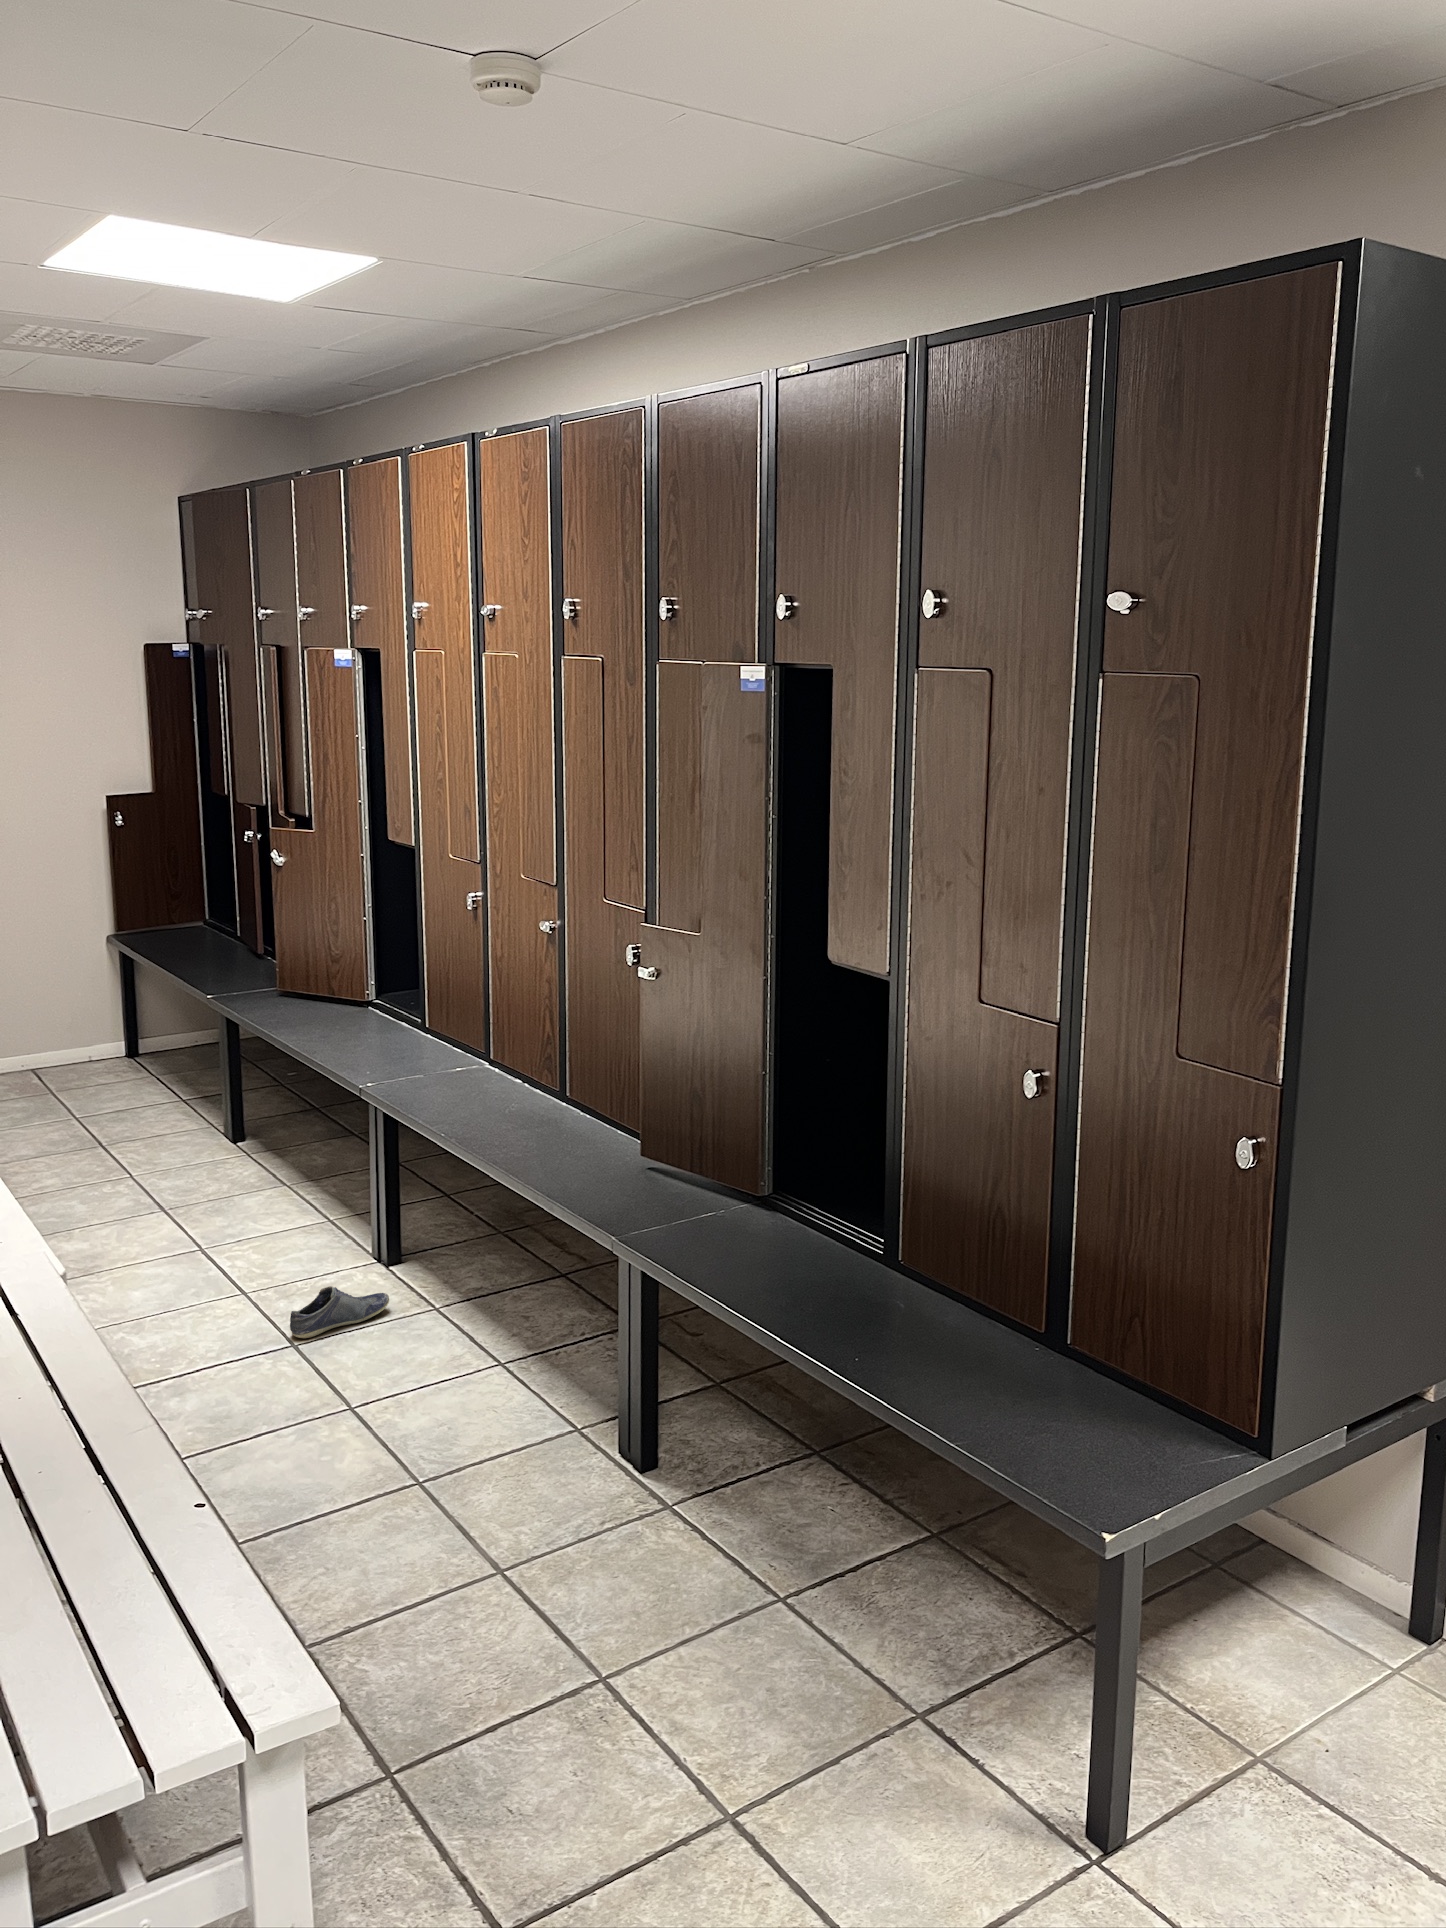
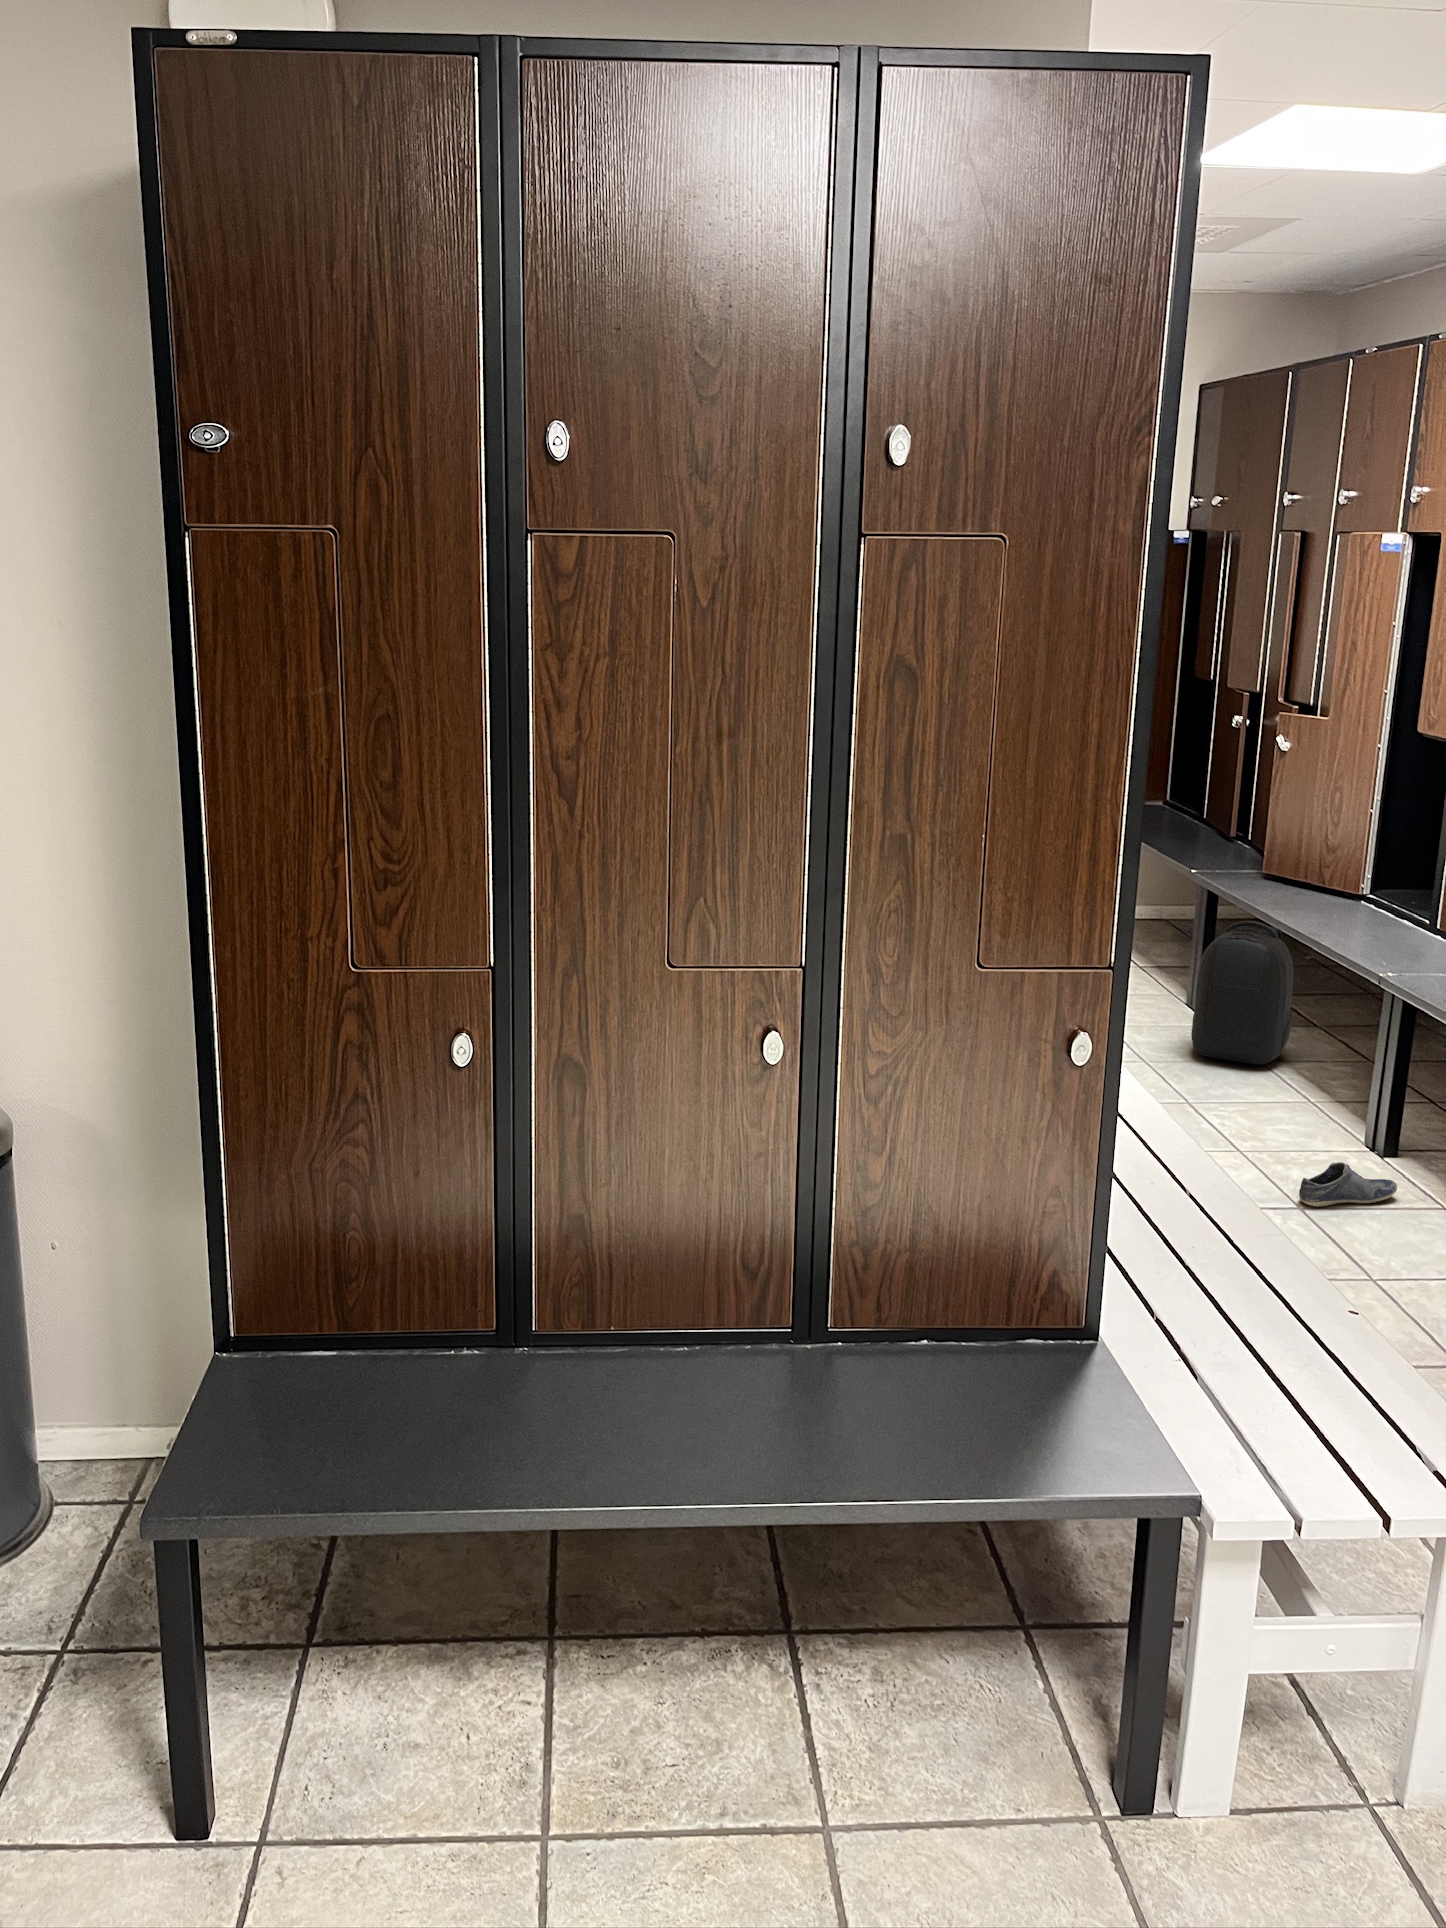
backpack: none [213,1043,317,1190] -> present [1191,921,1293,1065]

